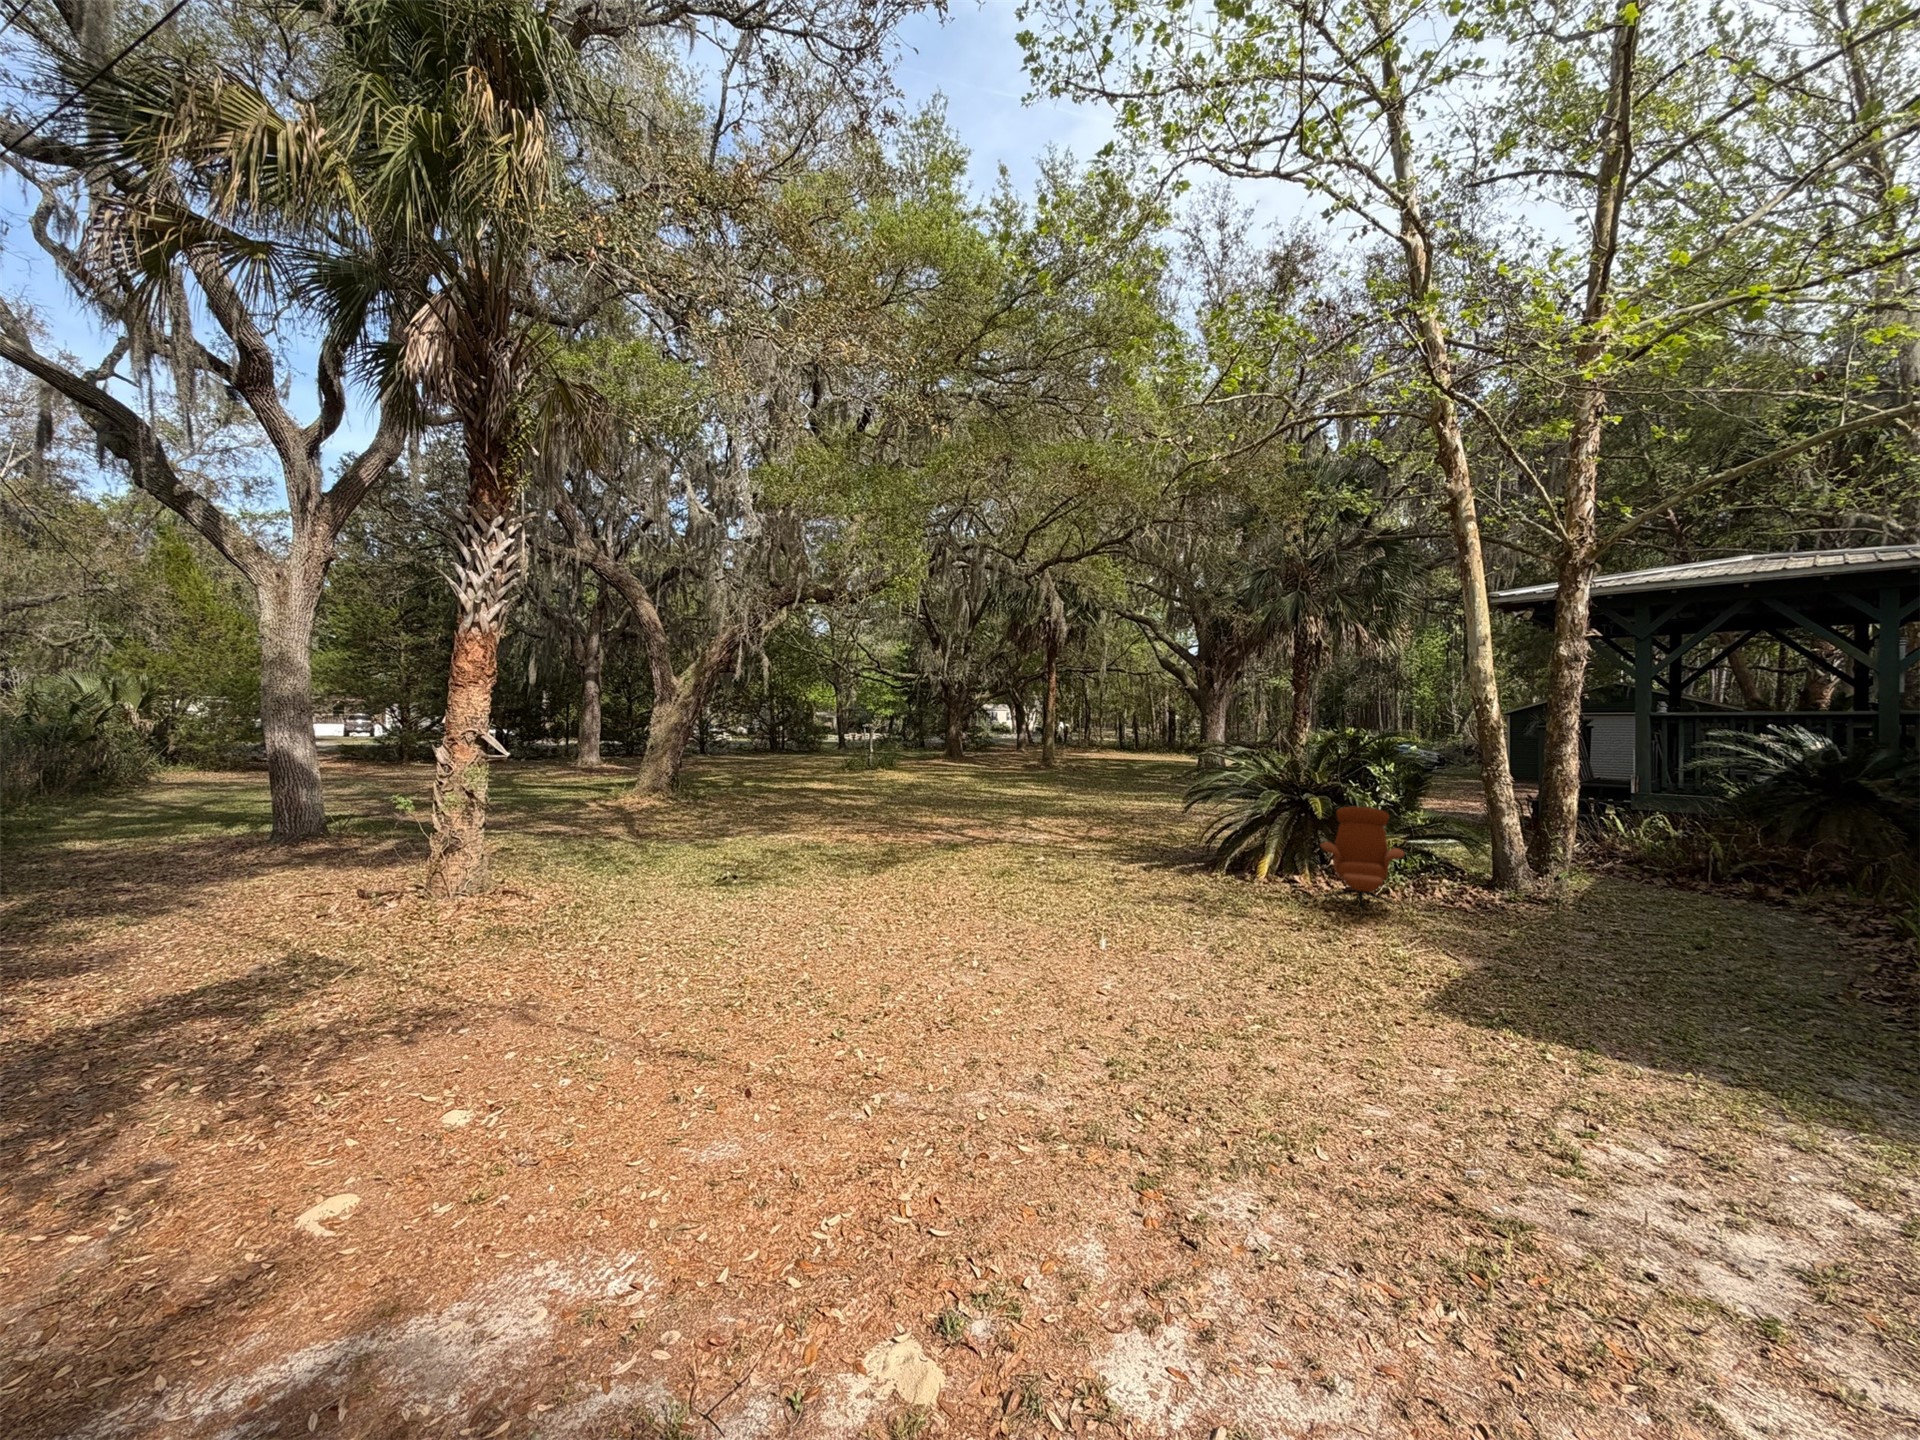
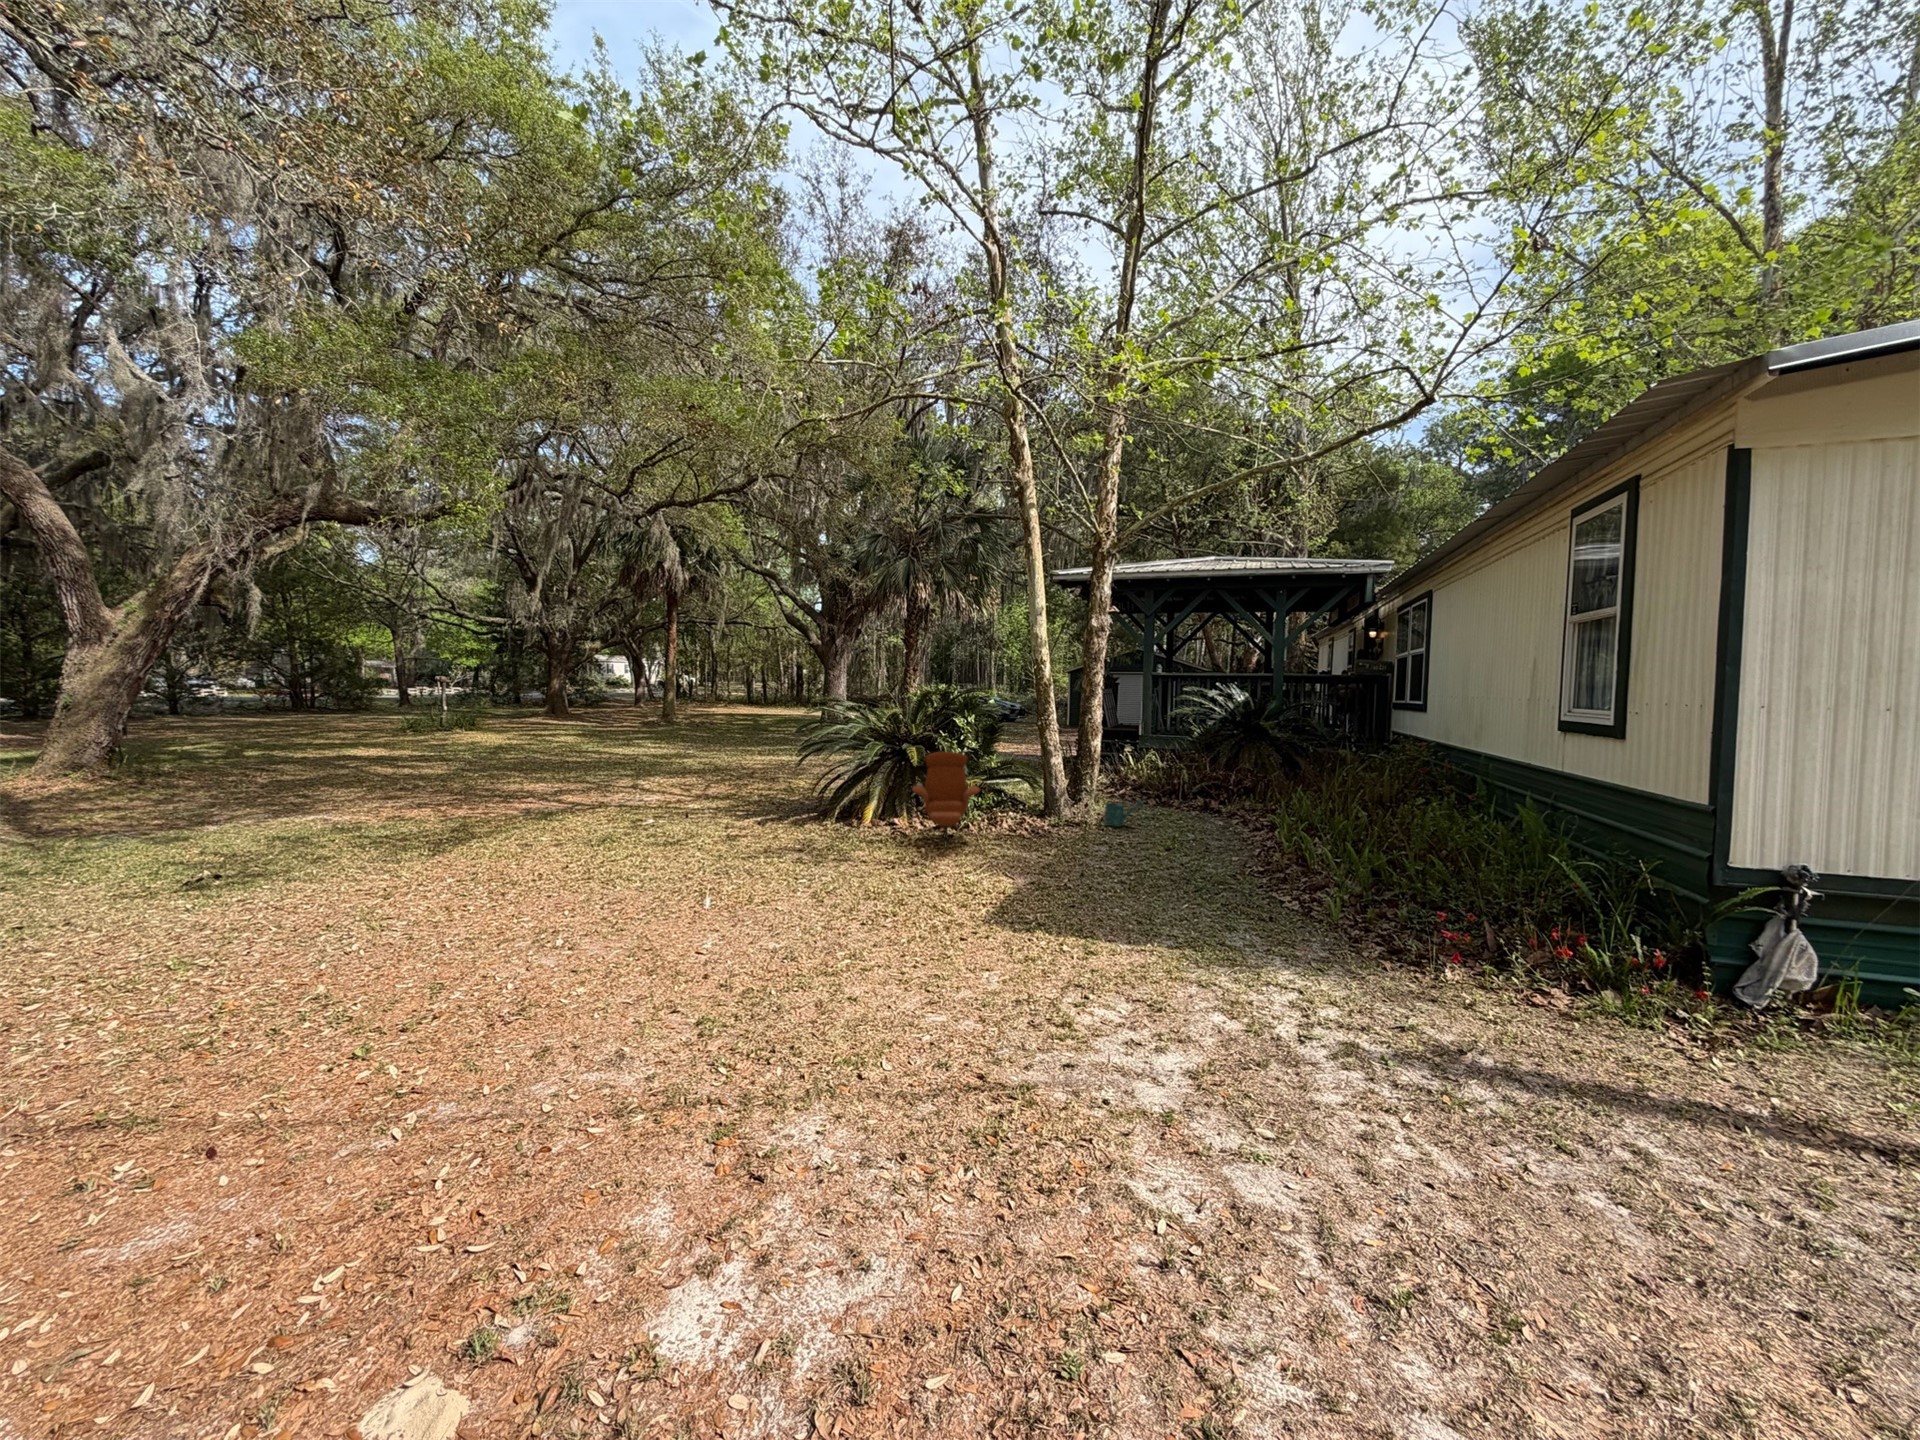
watering can: none [1566,879,1635,917] -> present [1104,799,1144,826]

